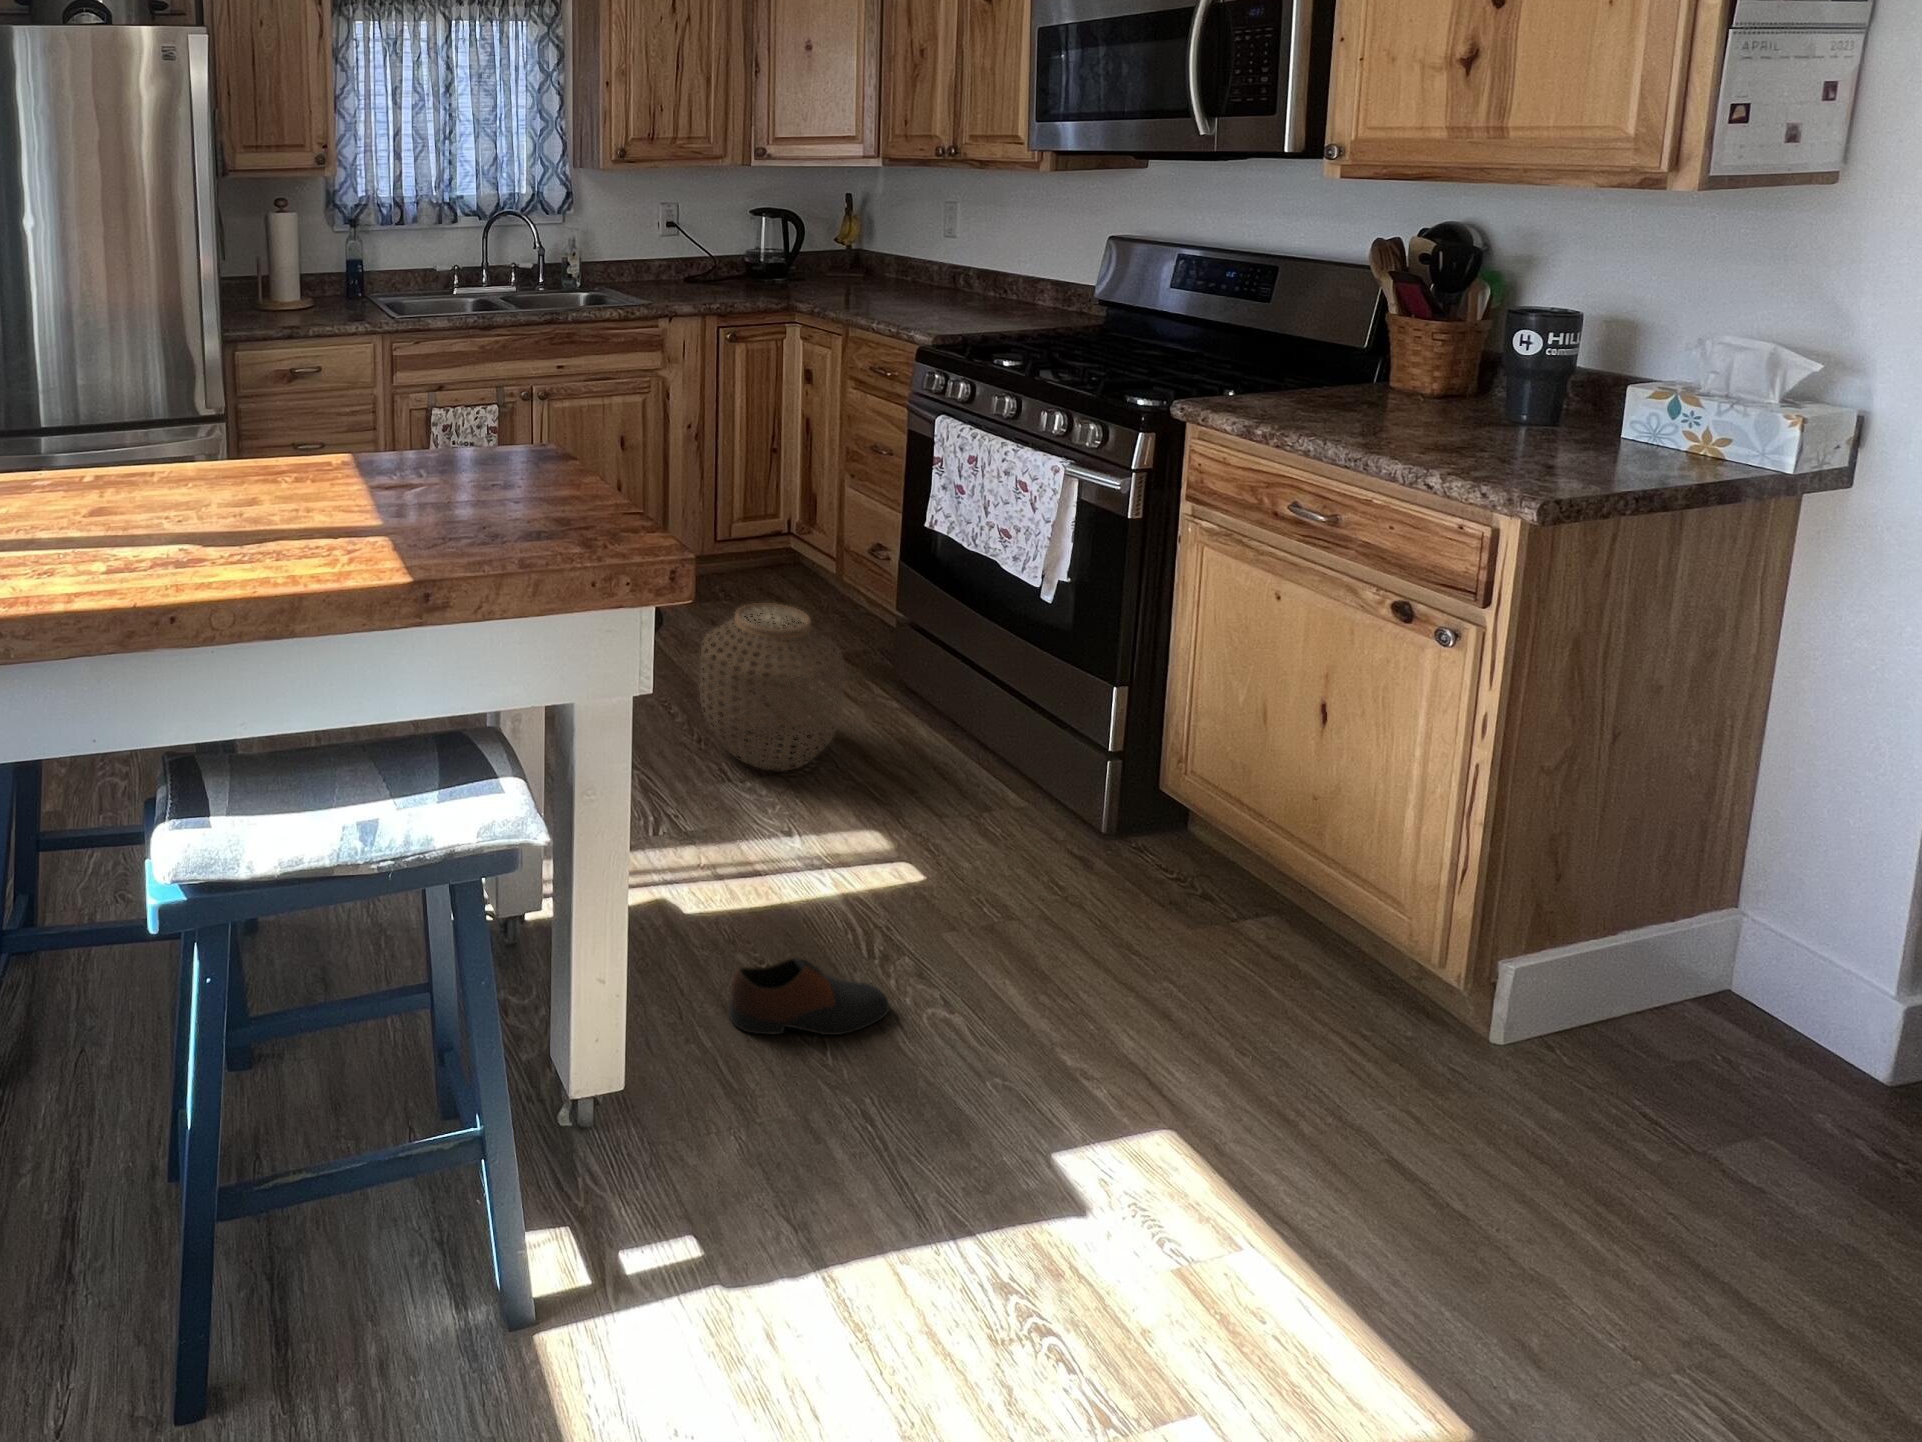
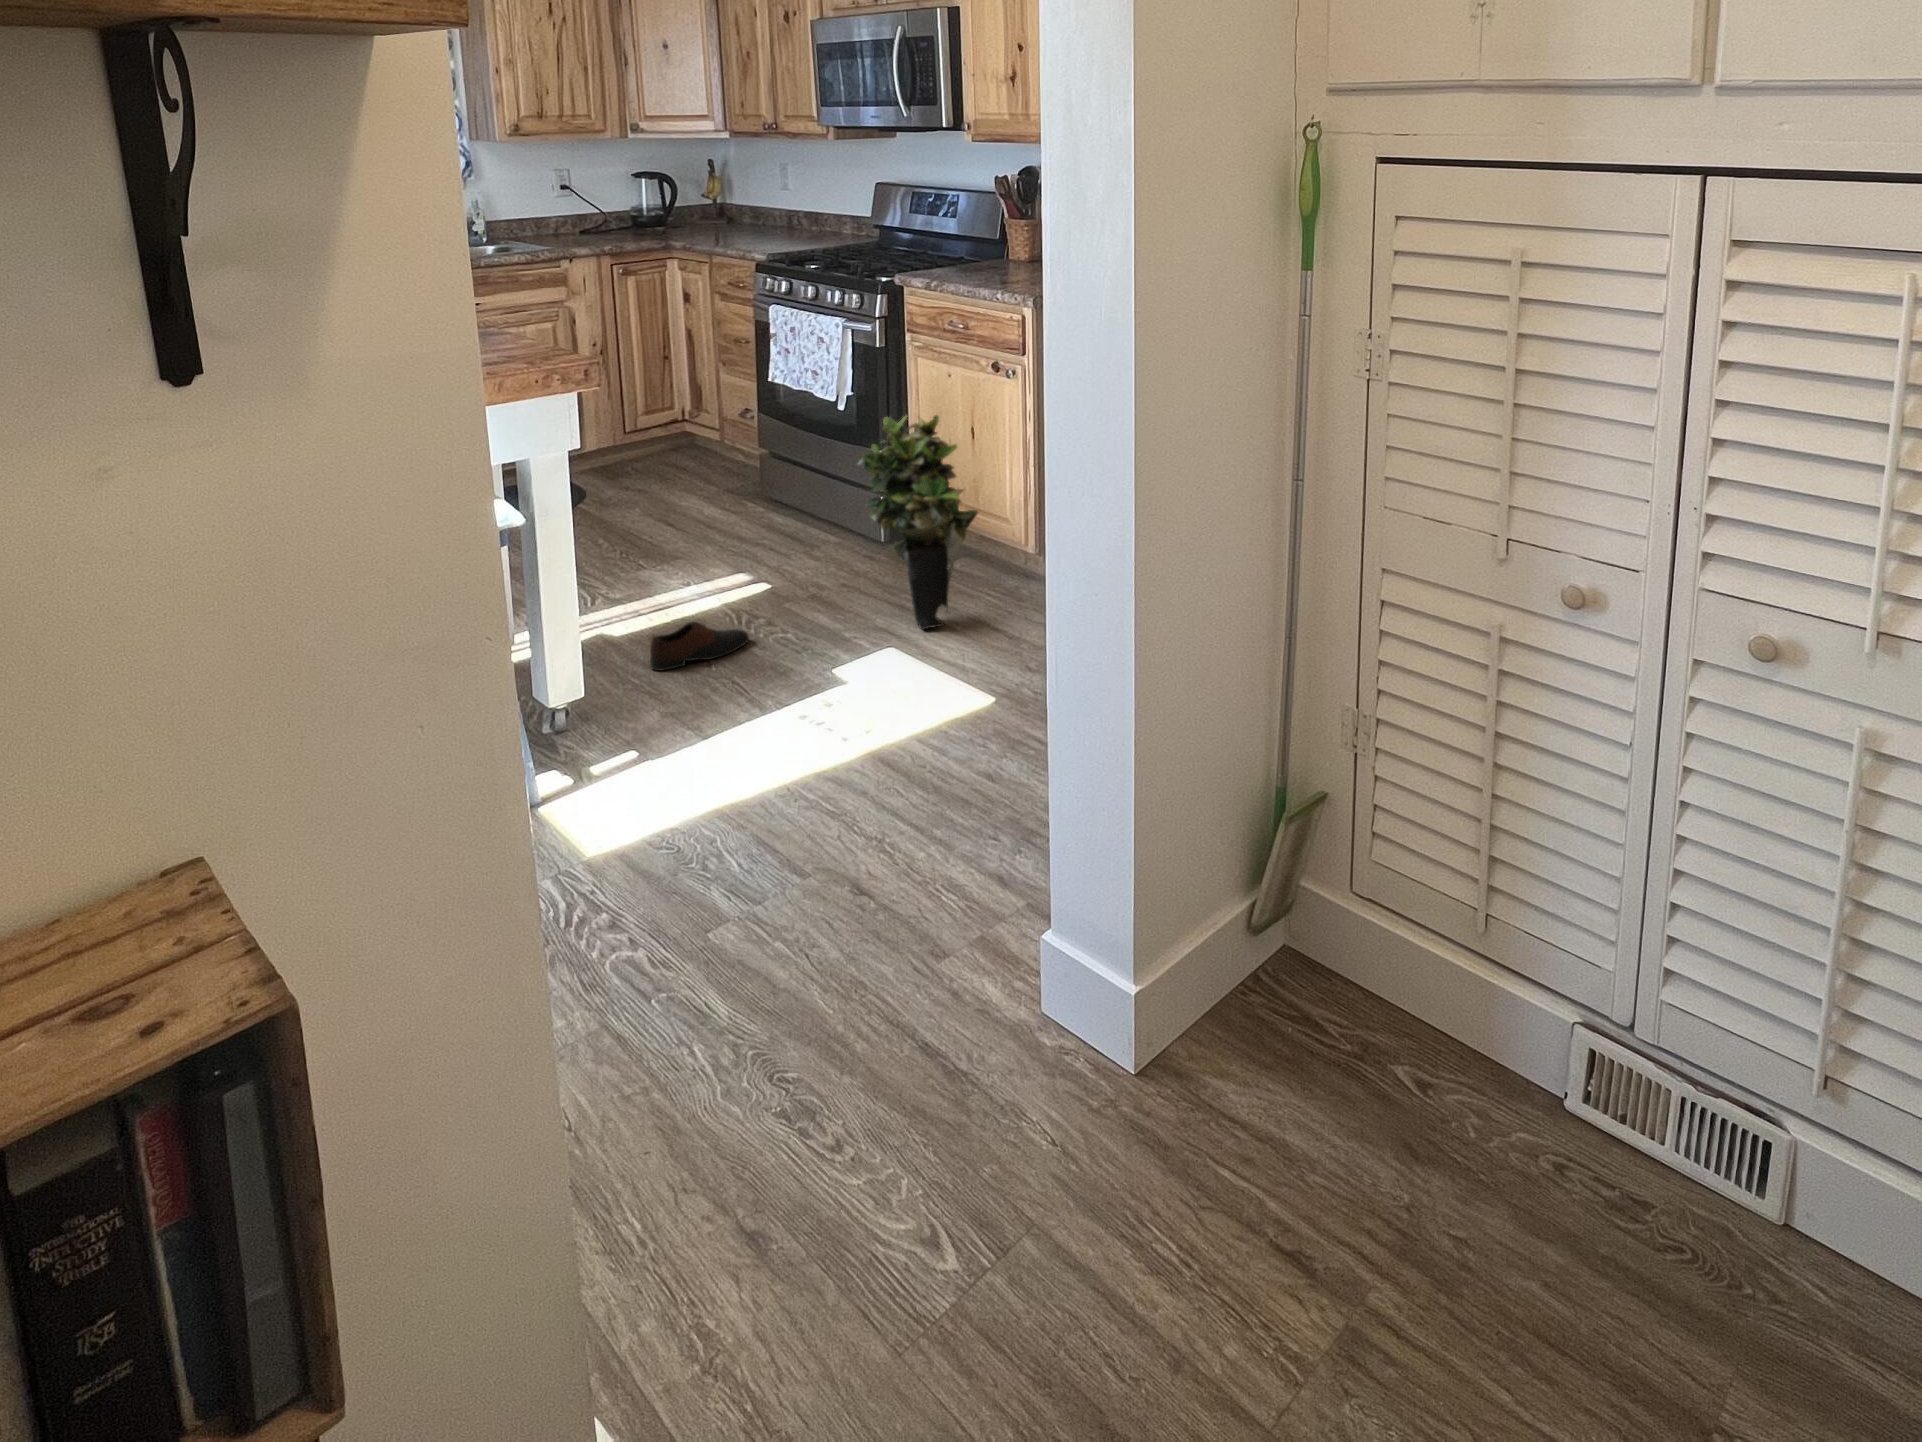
woven basket: present [700,603,844,770] -> none [617,444,720,555]
potted plant: none [1111,670,1370,1116] -> present [858,415,978,630]

